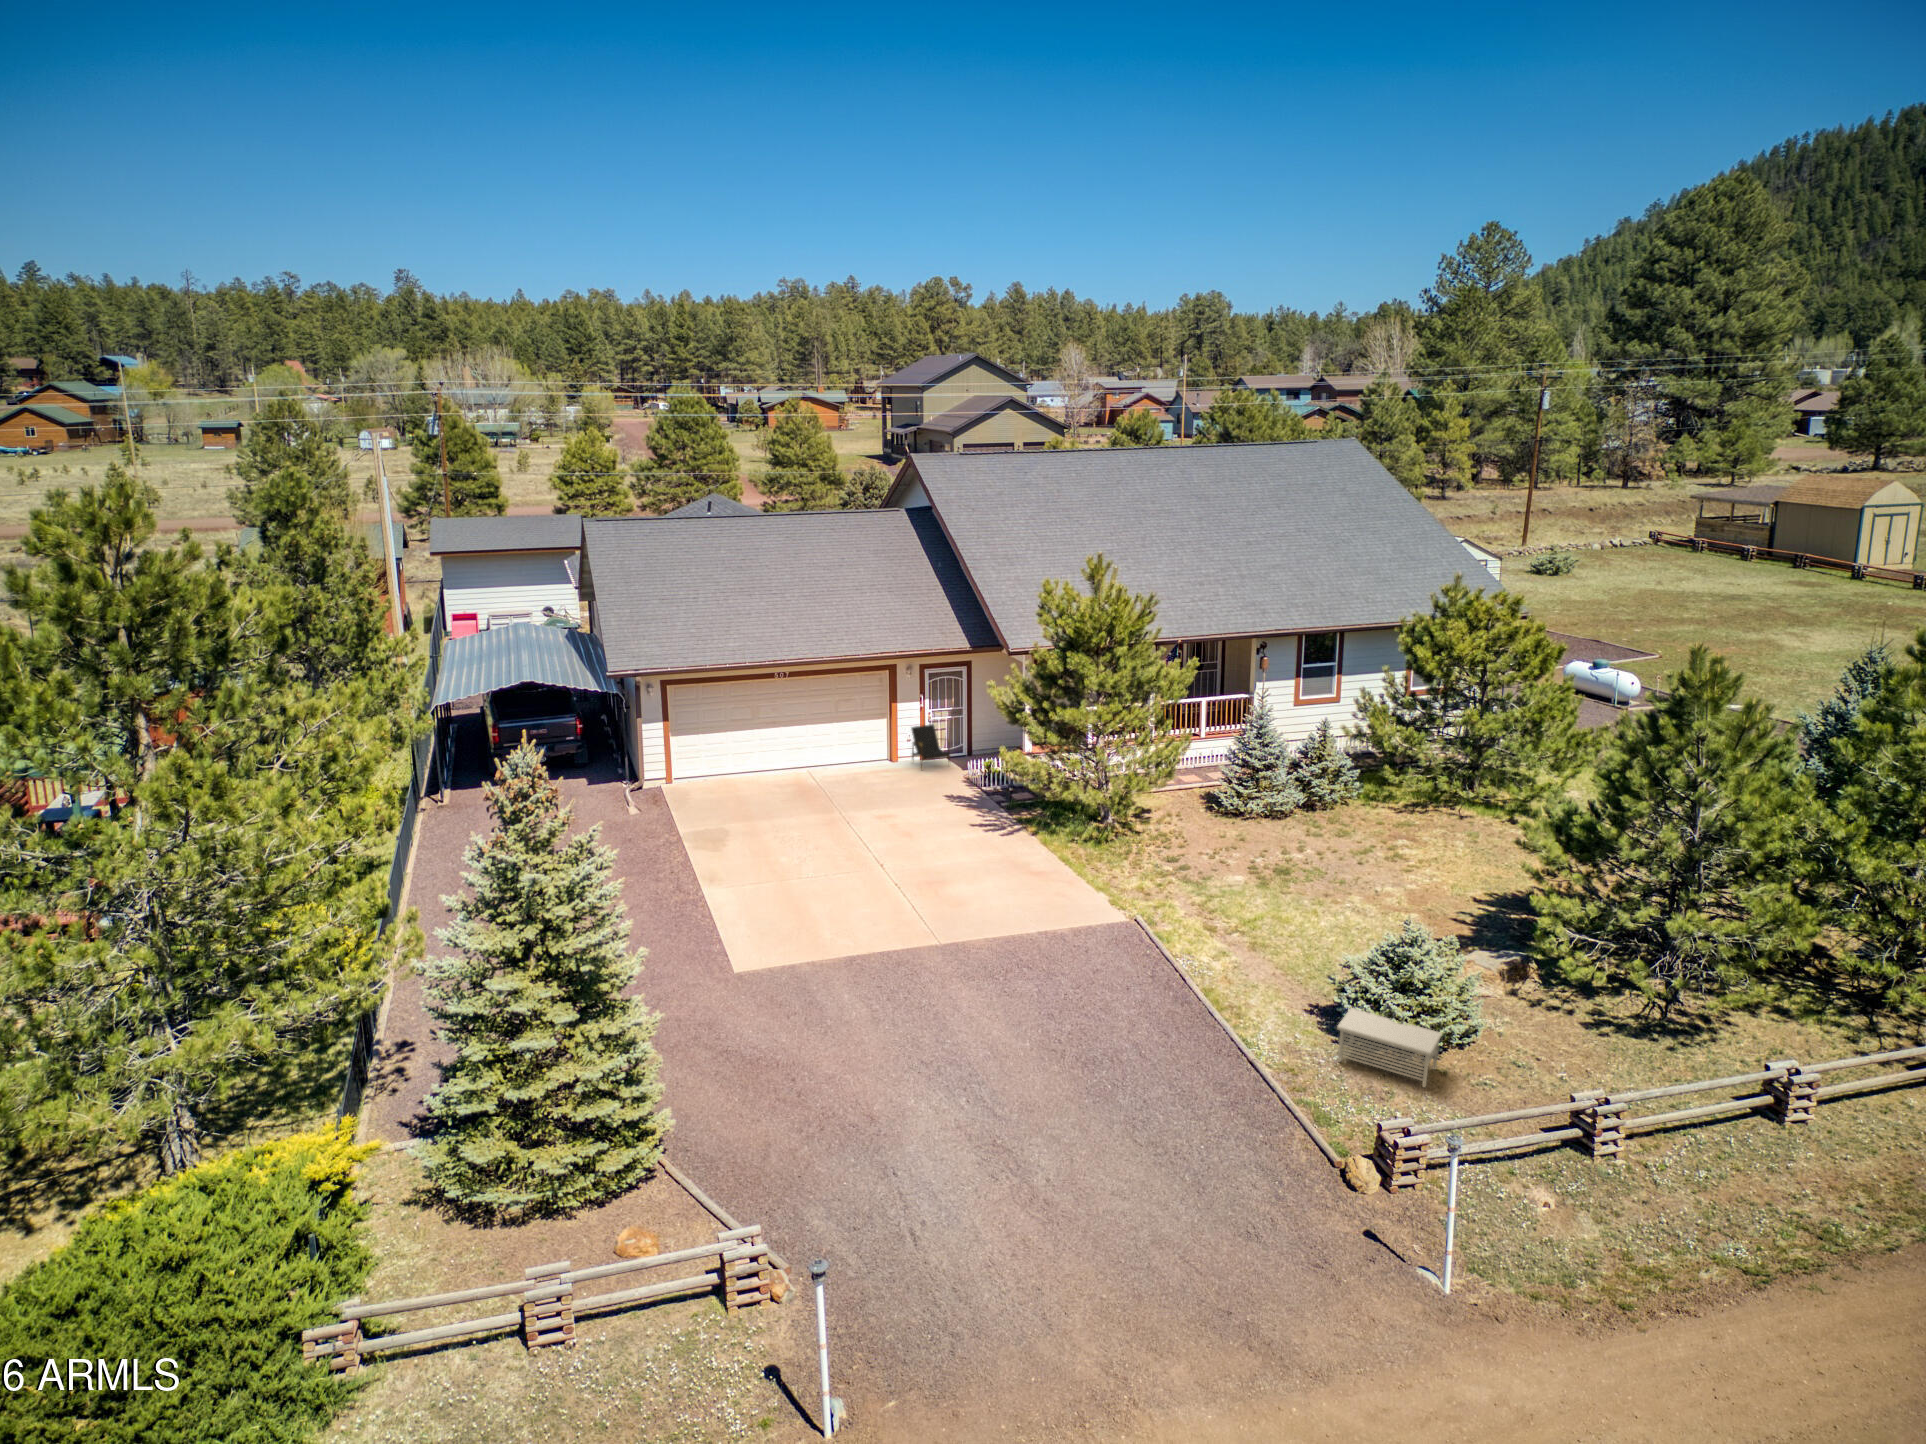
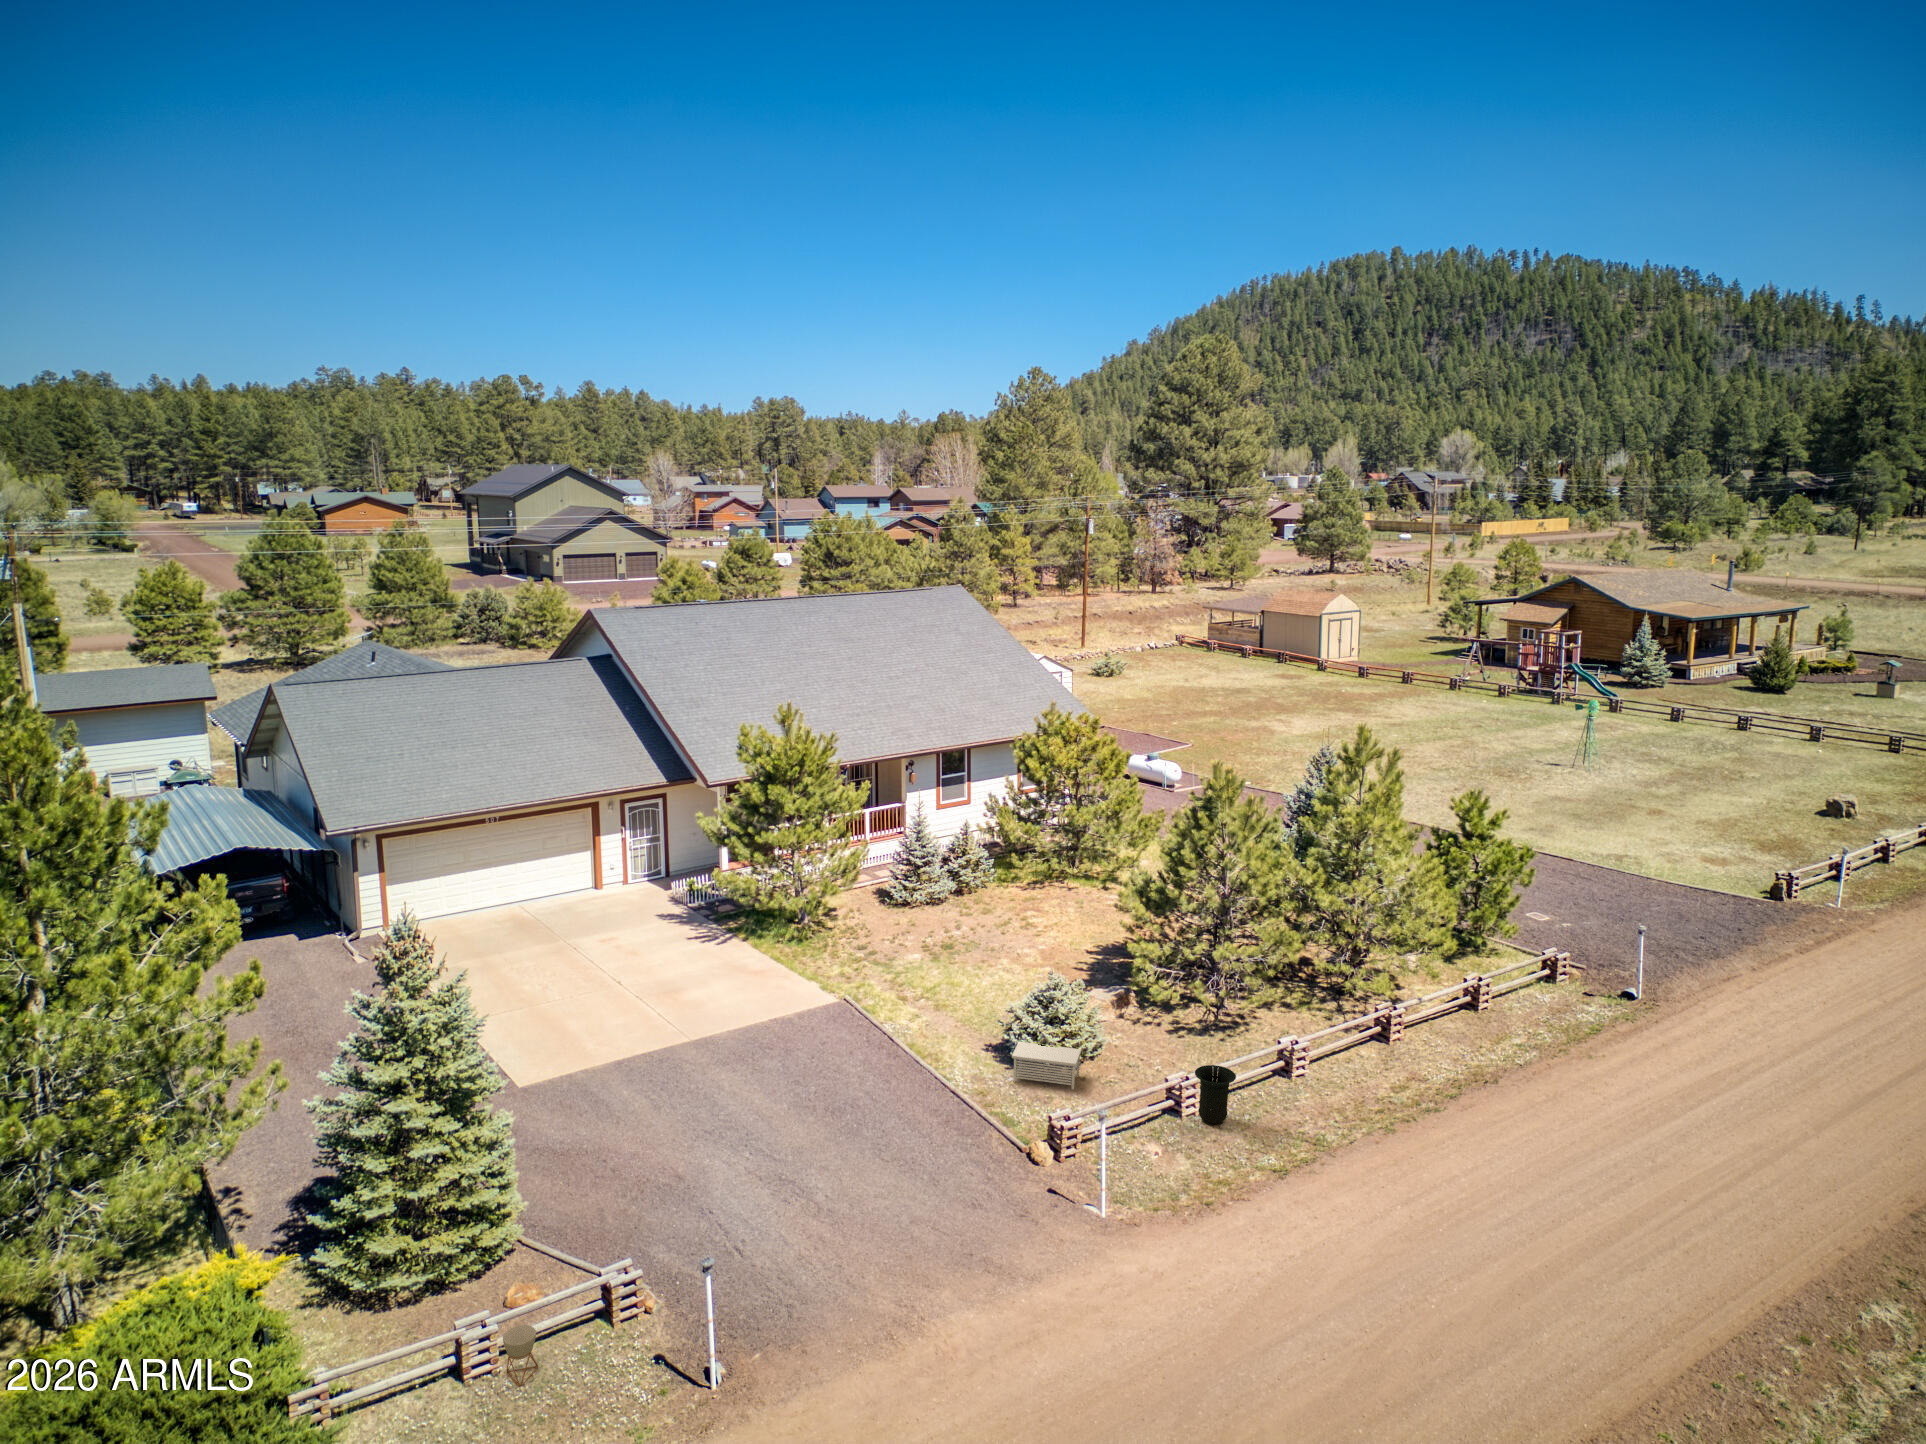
lounge chair: present [911,724,950,768] -> none [609,850,648,893]
trash can: none [1621,1091,1693,1185] -> present [1195,1065,1236,1126]
planter: none [557,1292,607,1373] -> present [503,1325,538,1387]

